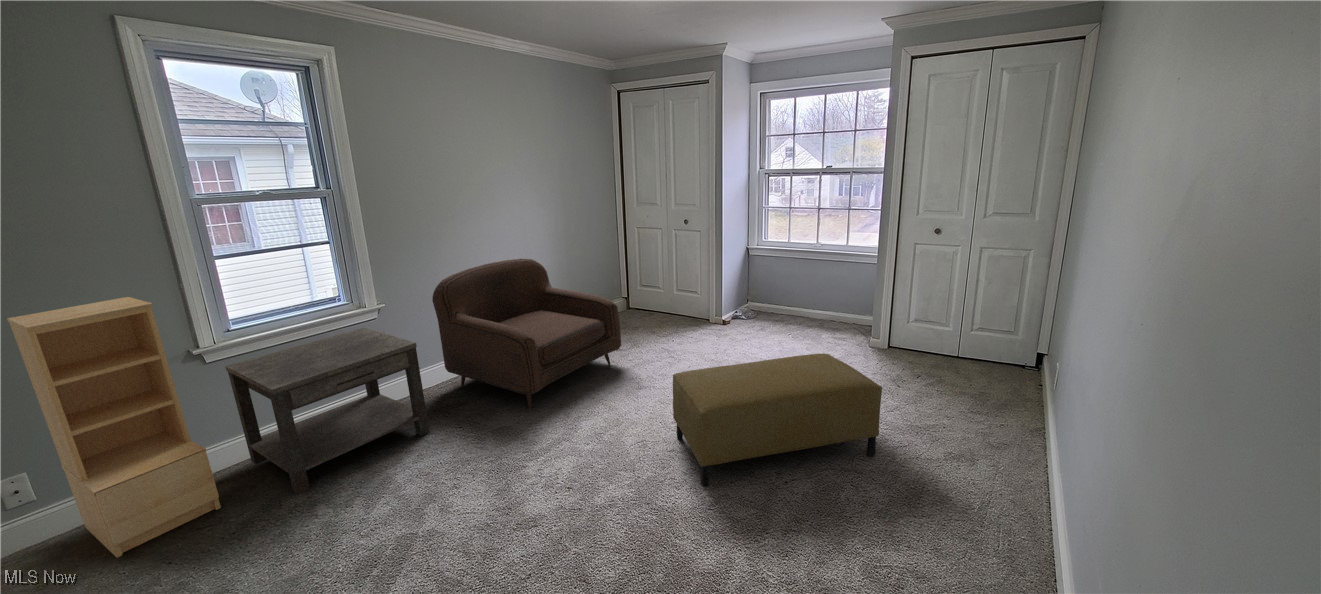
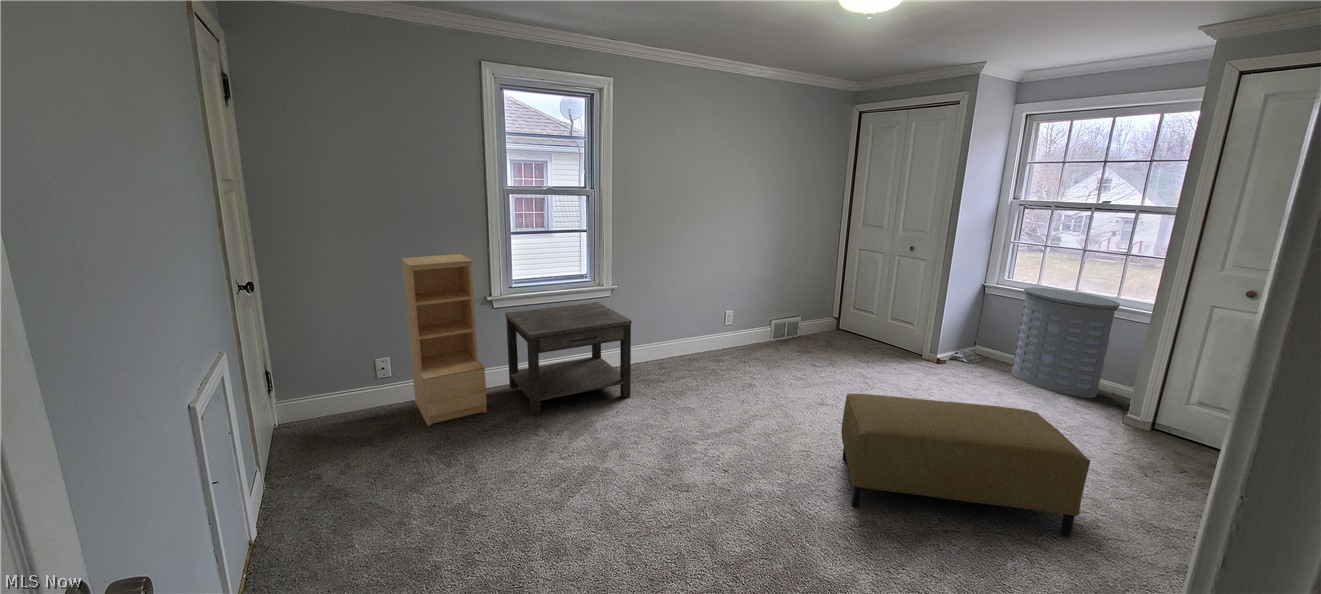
laundry hamper: none [783,244,852,332] -> present [1012,287,1120,398]
armchair: present [432,259,621,408] -> none [652,264,815,398]

